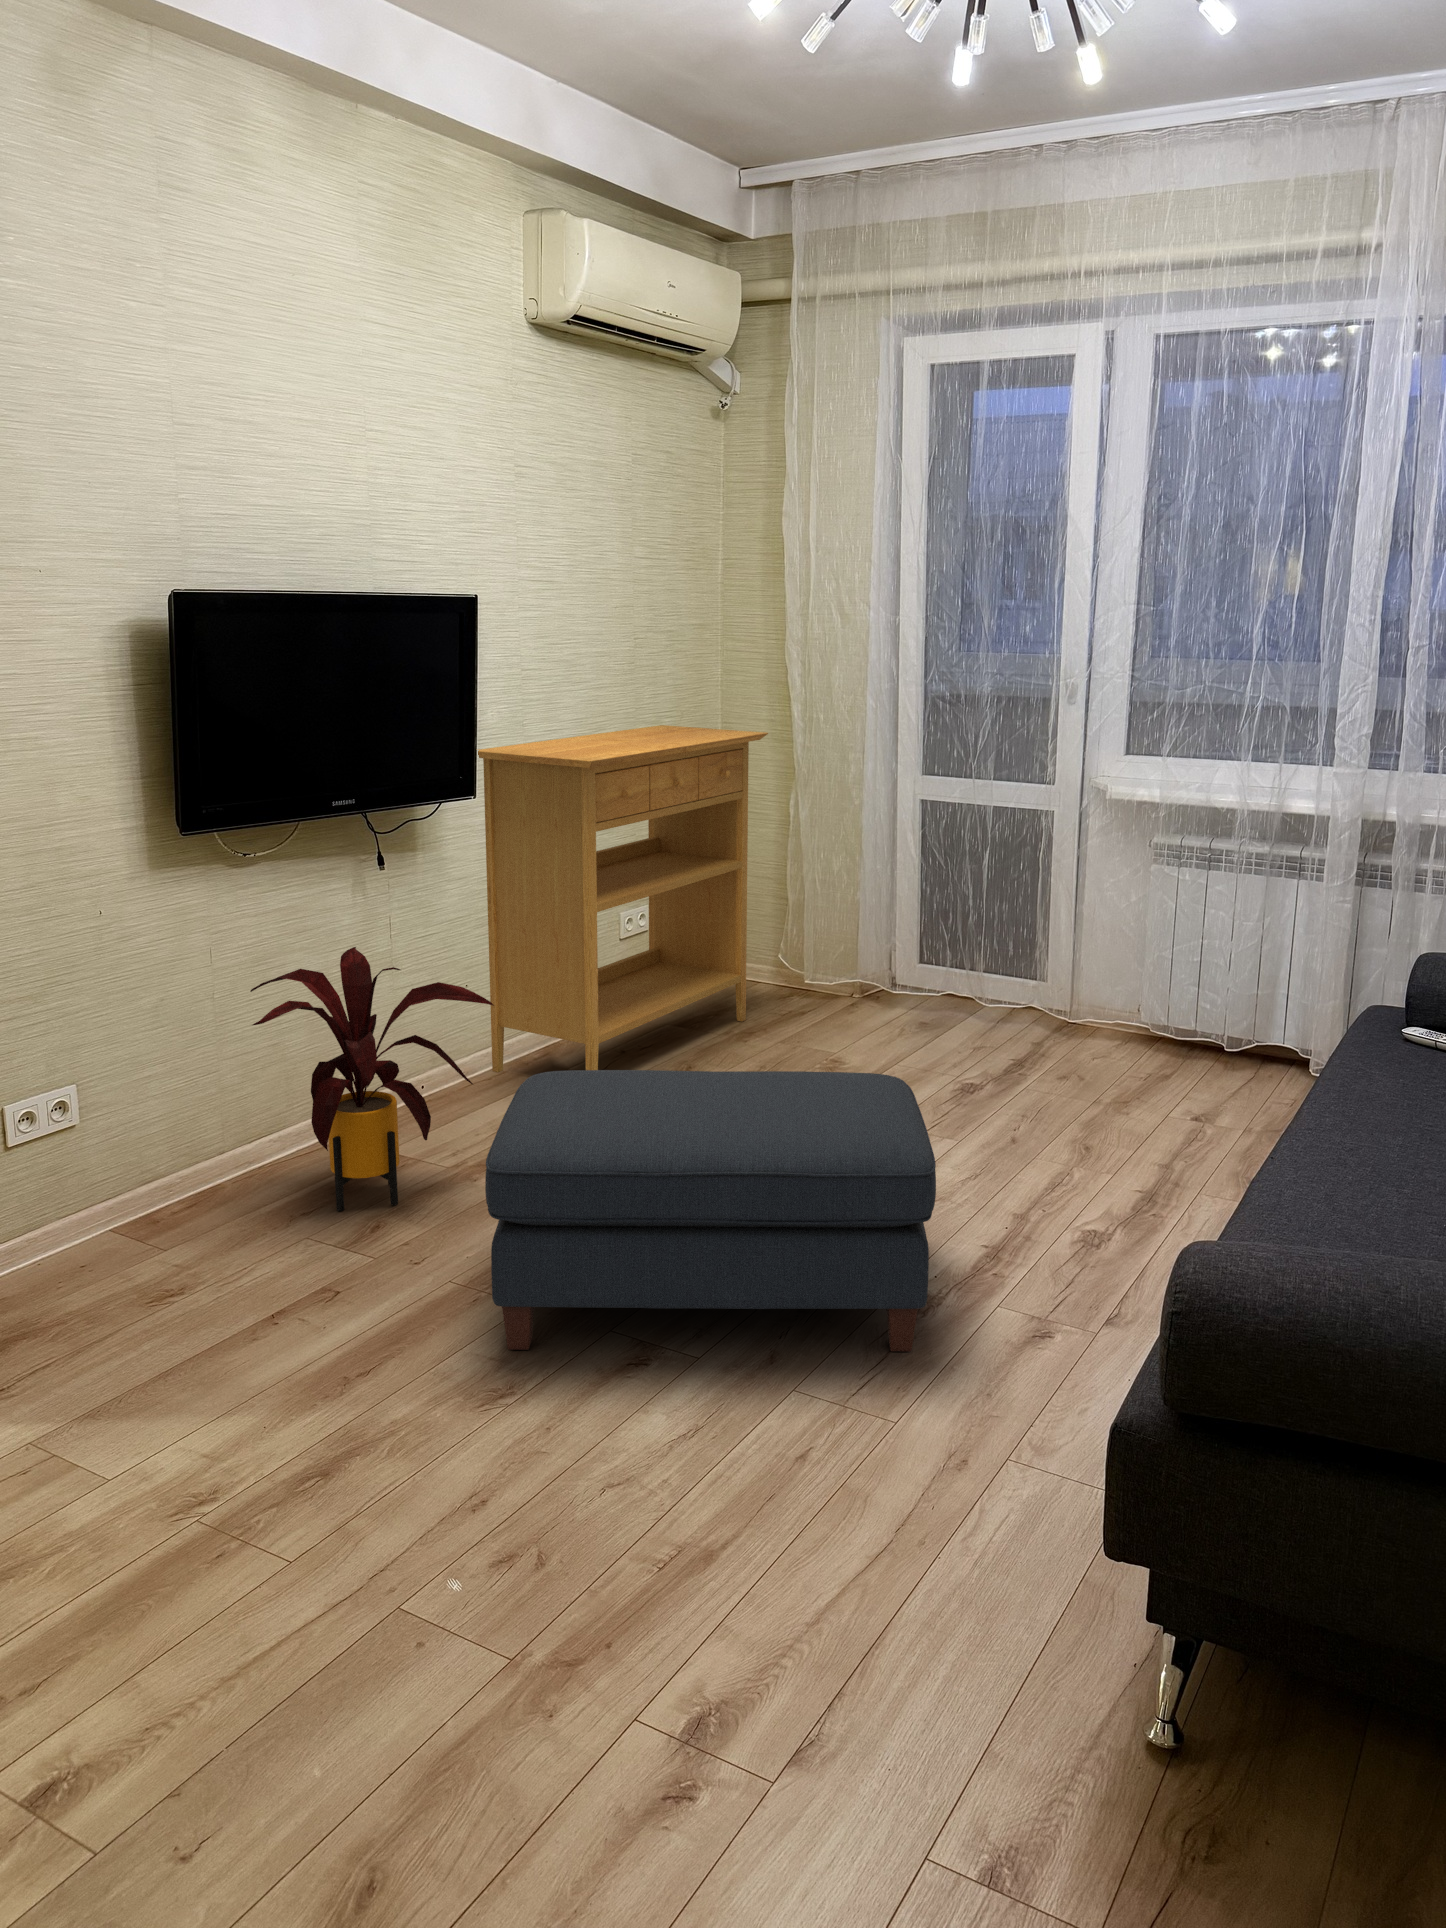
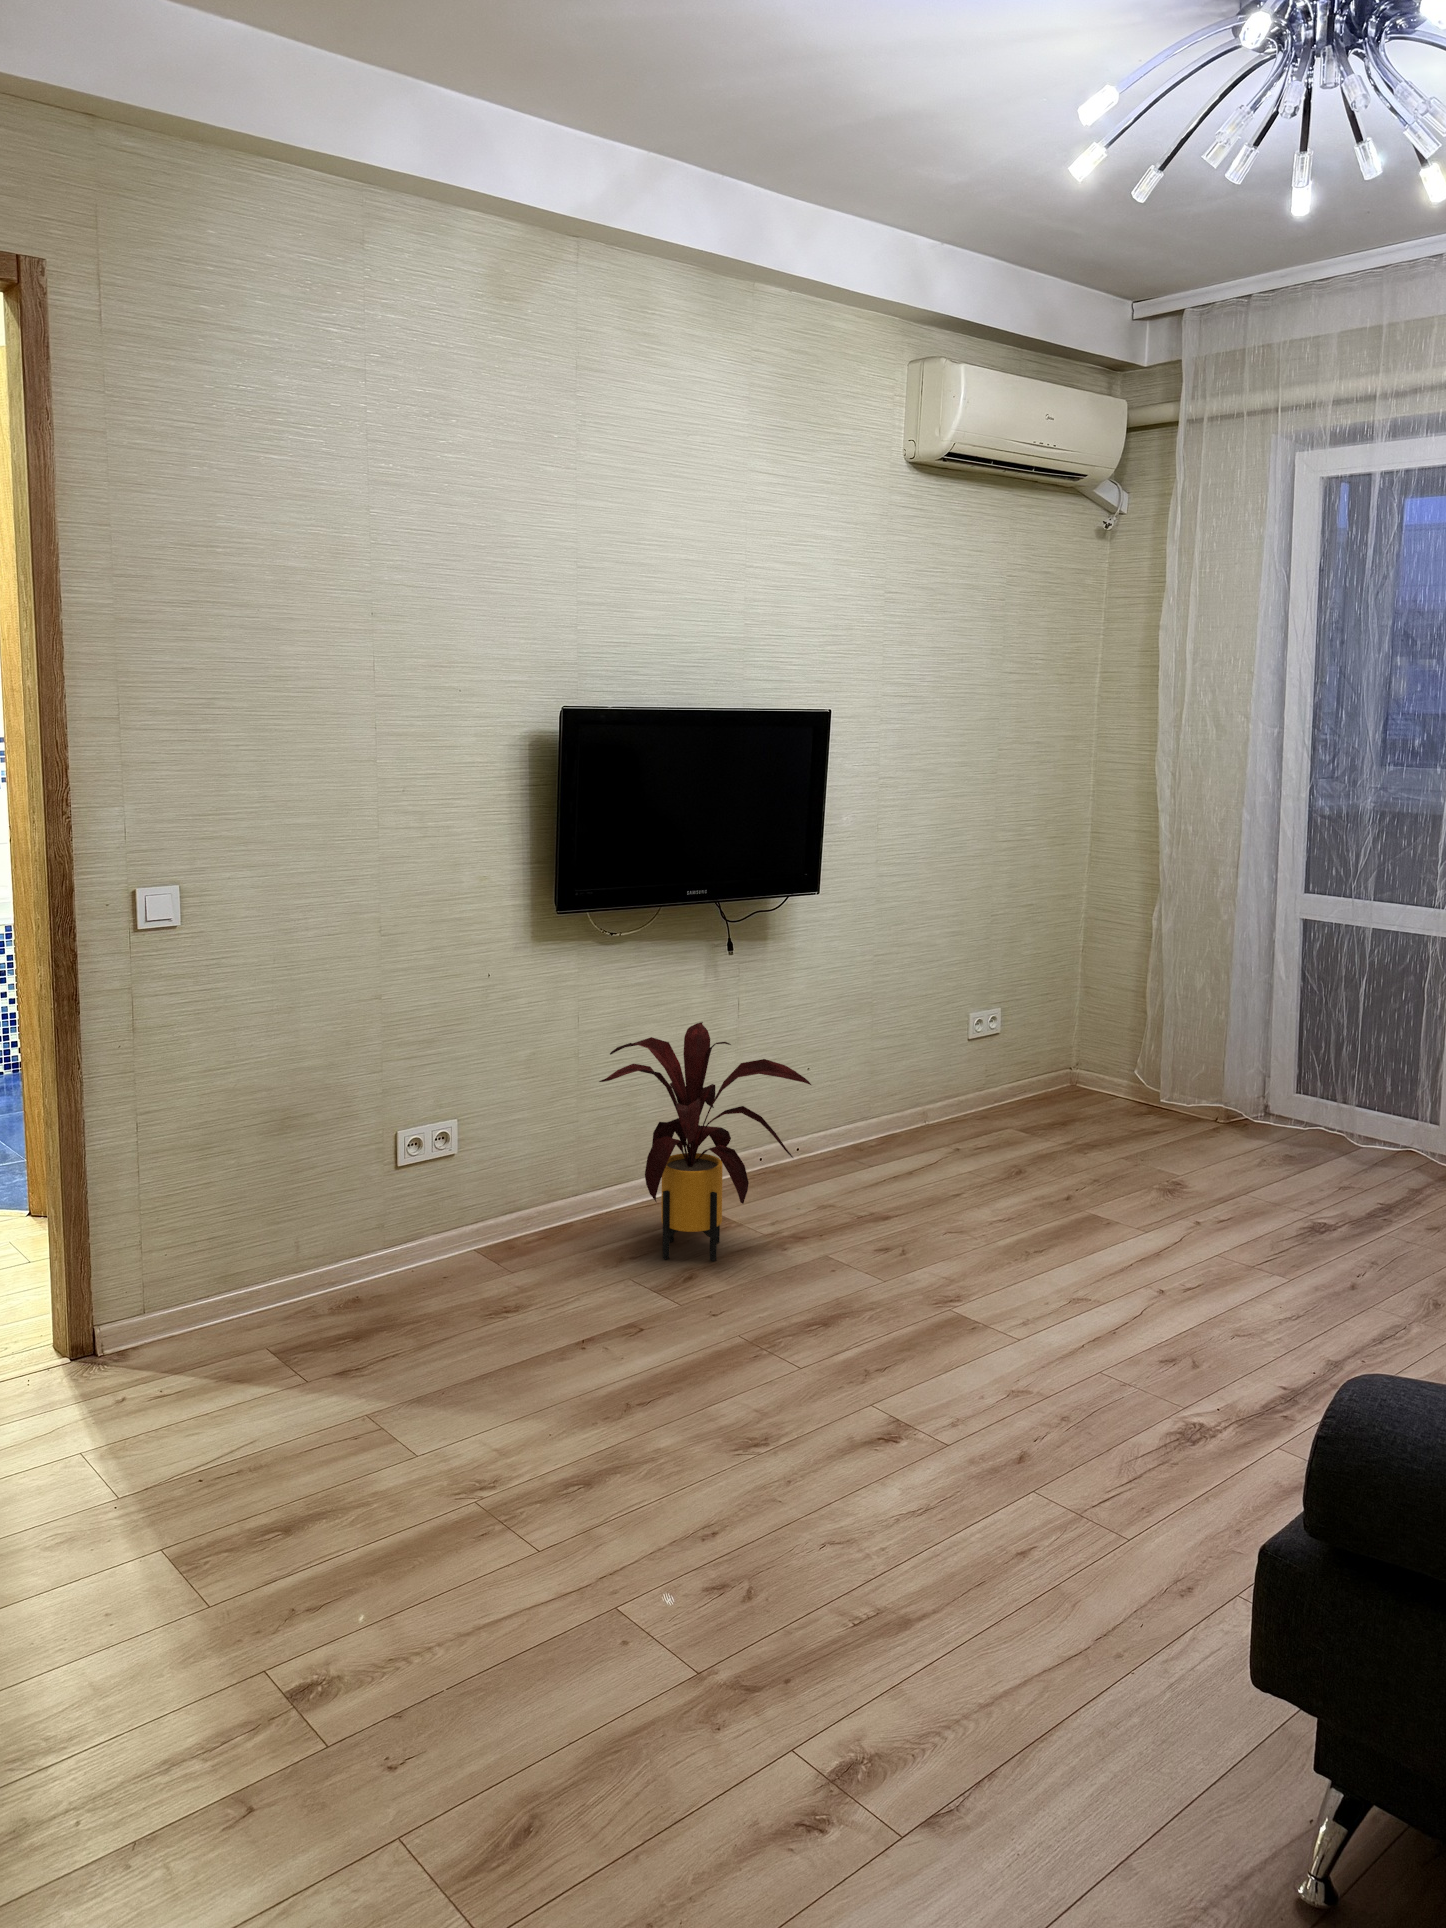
console table: present [478,725,768,1073] -> none [831,835,1130,1184]
ottoman: present [485,1070,936,1352] -> none [761,1150,1206,1474]

